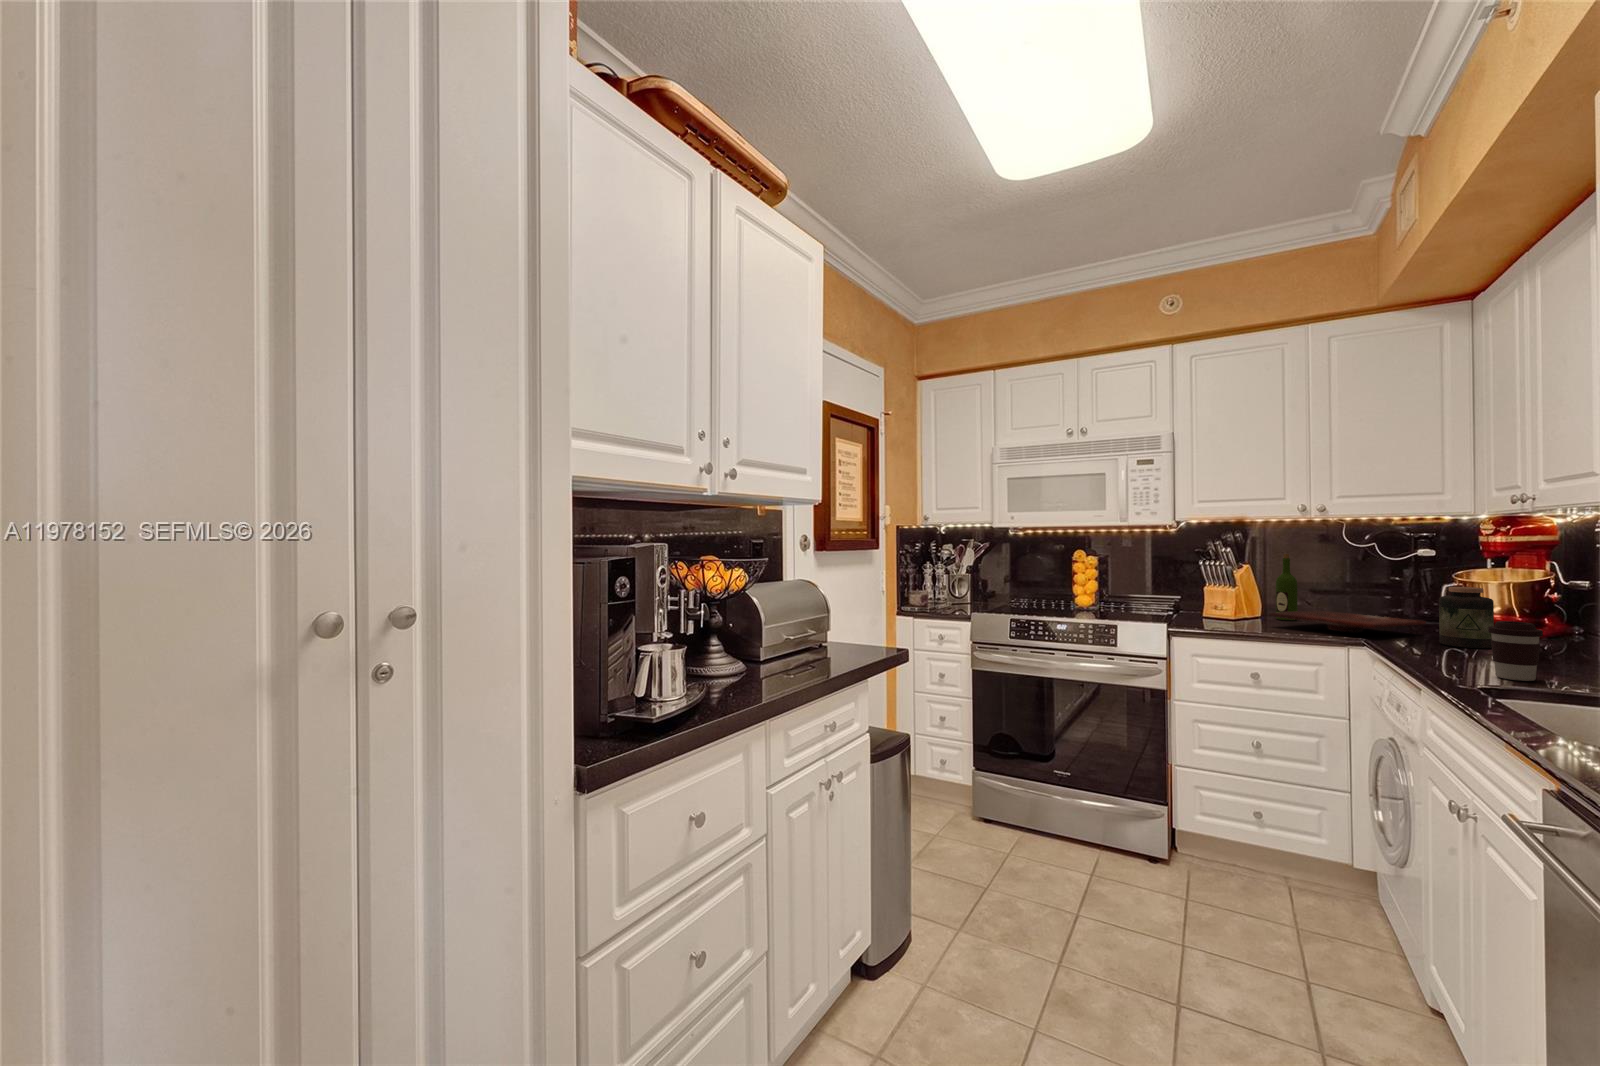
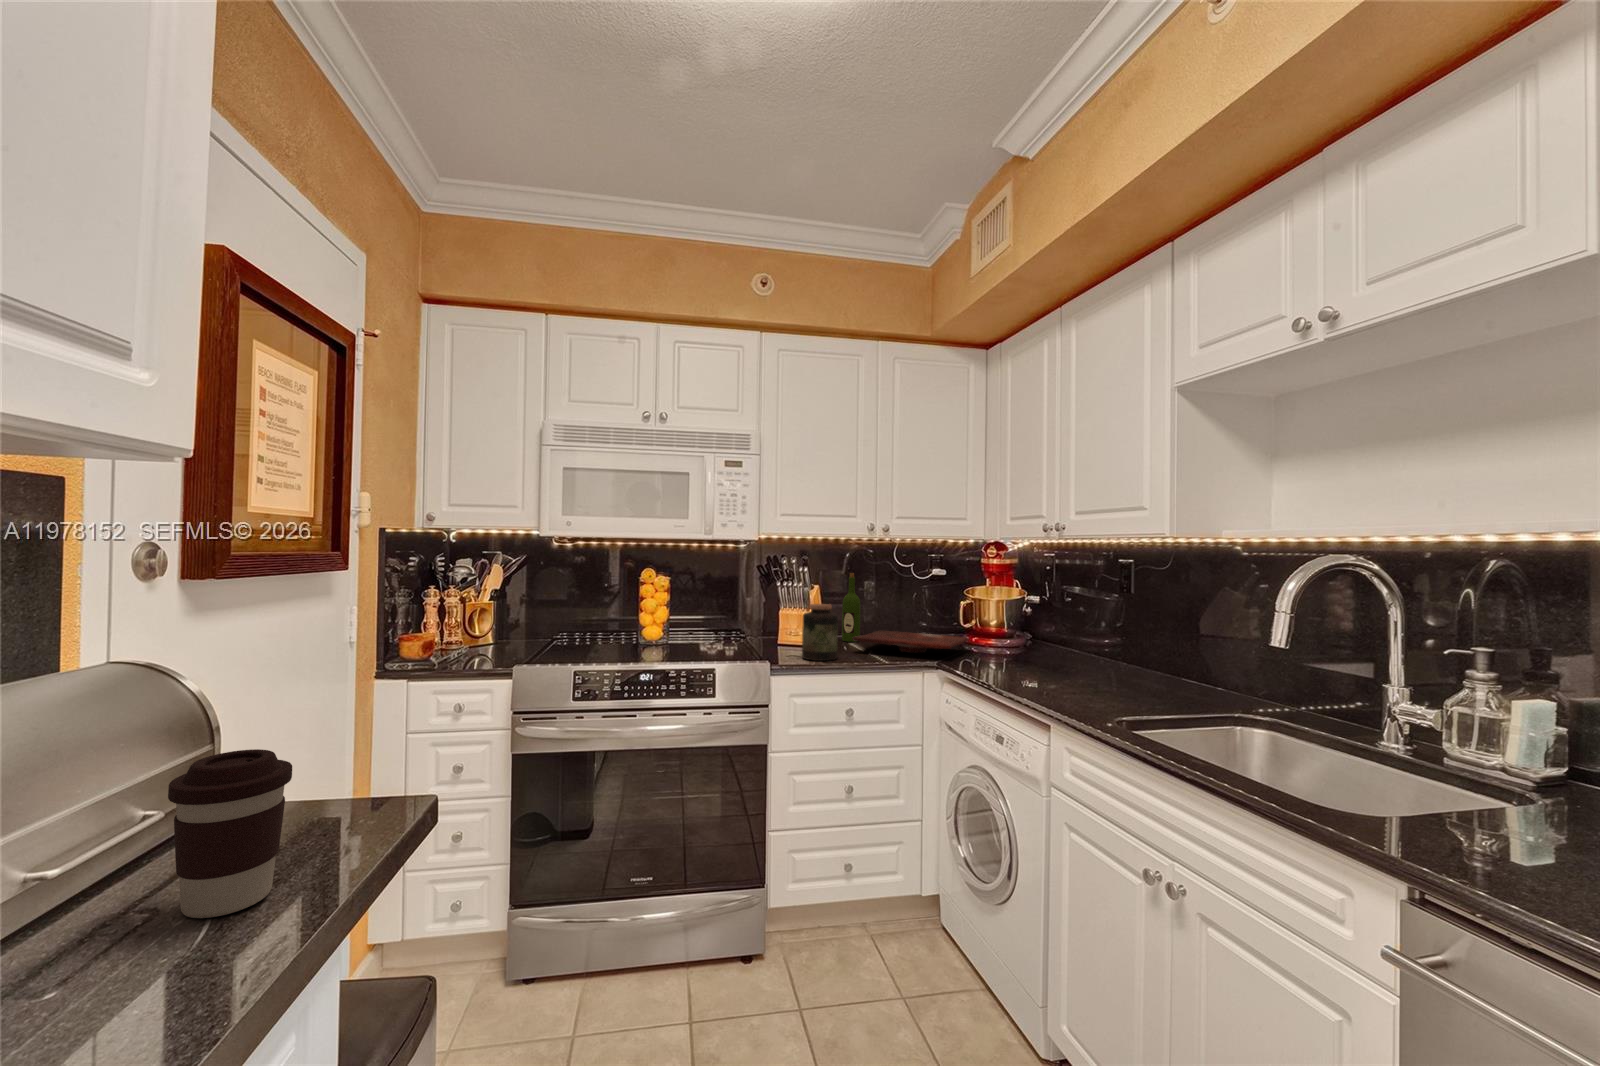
jar: present [1439,587,1494,648] -> present [802,604,838,661]
coffee cup: present [1488,621,1543,681] -> present [168,749,292,918]

